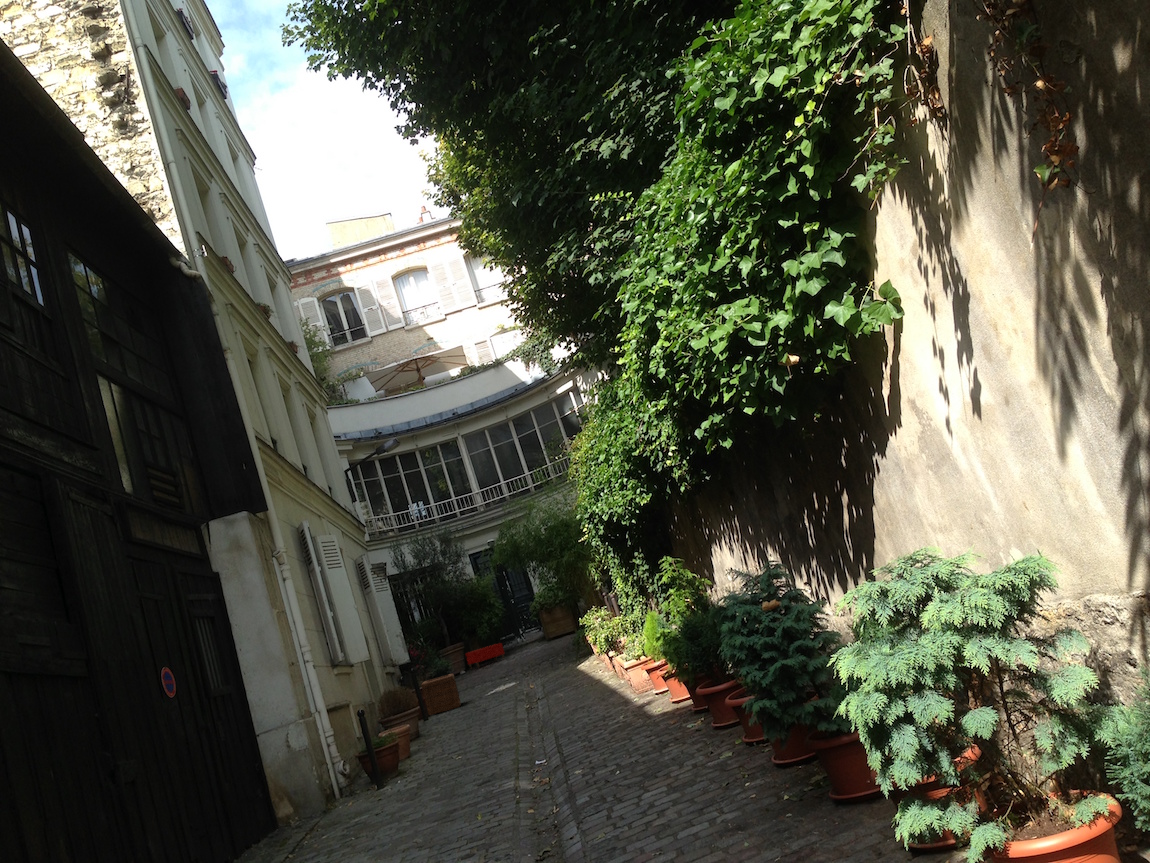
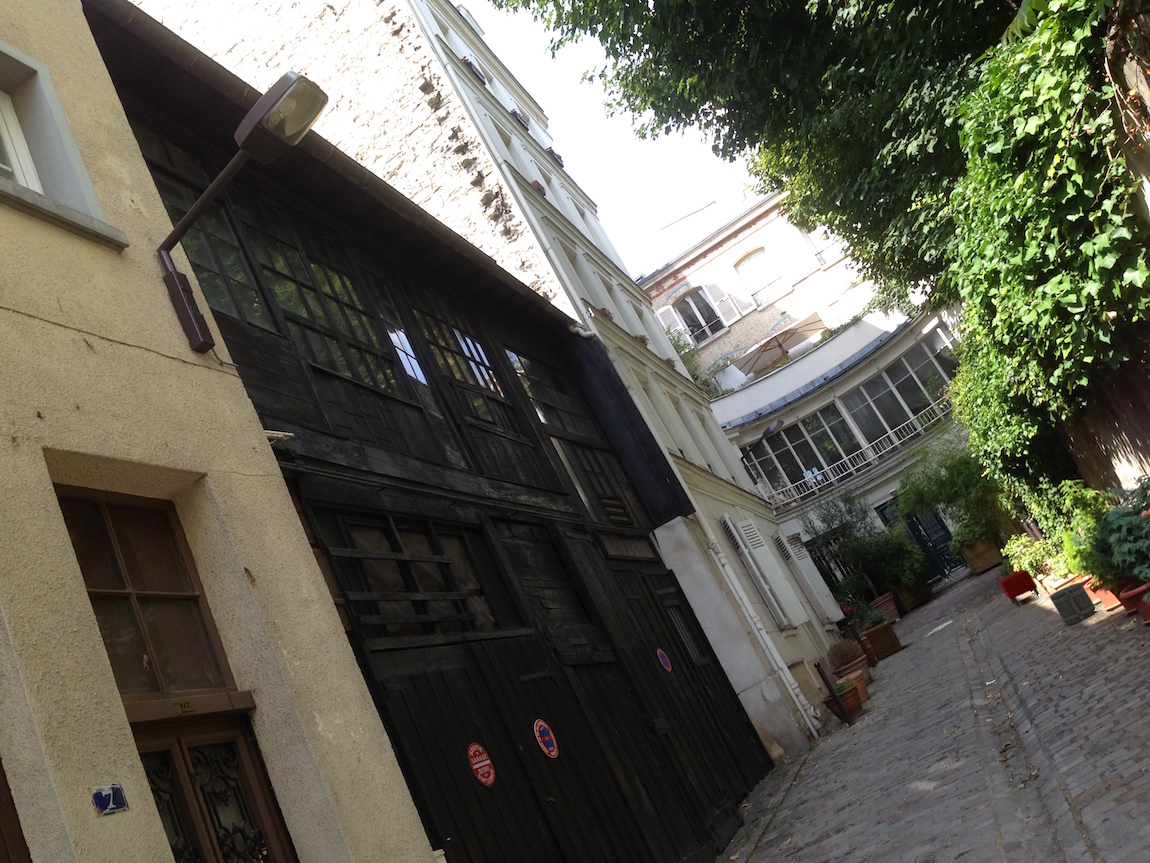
bench: present [466,643,504,669] -> present [998,569,1039,606]
bucket: none [623,667,665,710] -> present [1050,583,1098,625]

